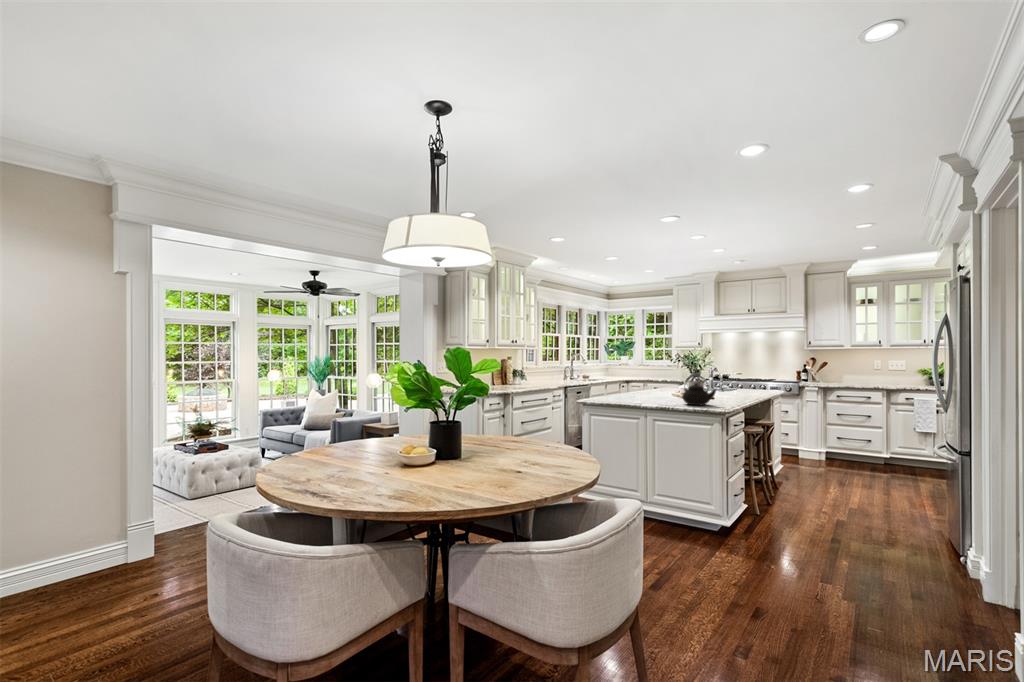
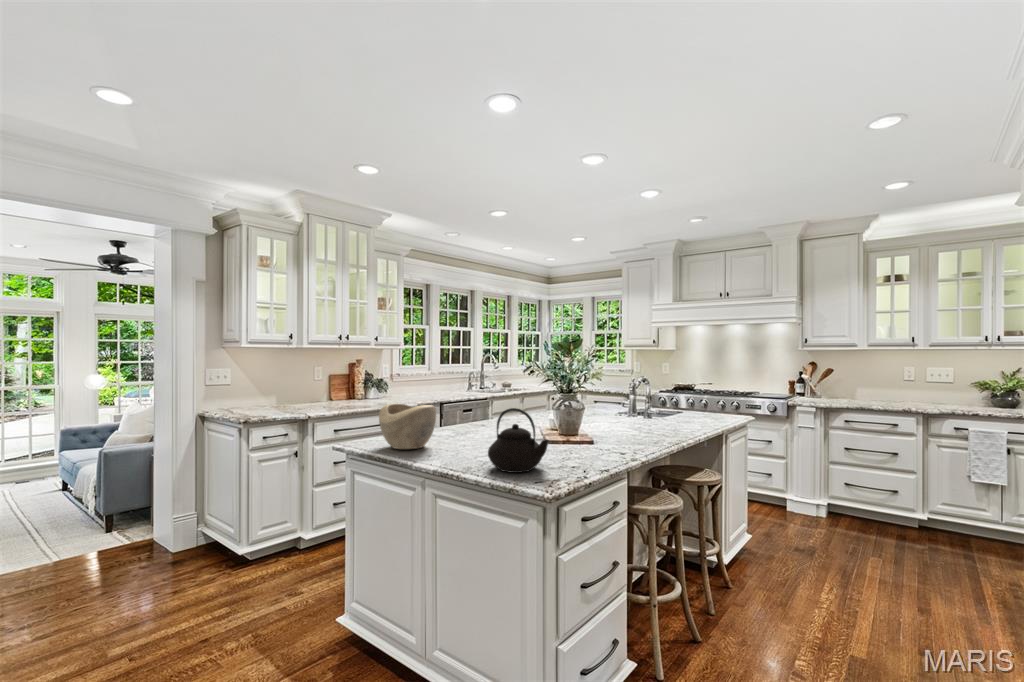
decorative bowl: none [607,377,638,400] -> present [379,403,436,449]

